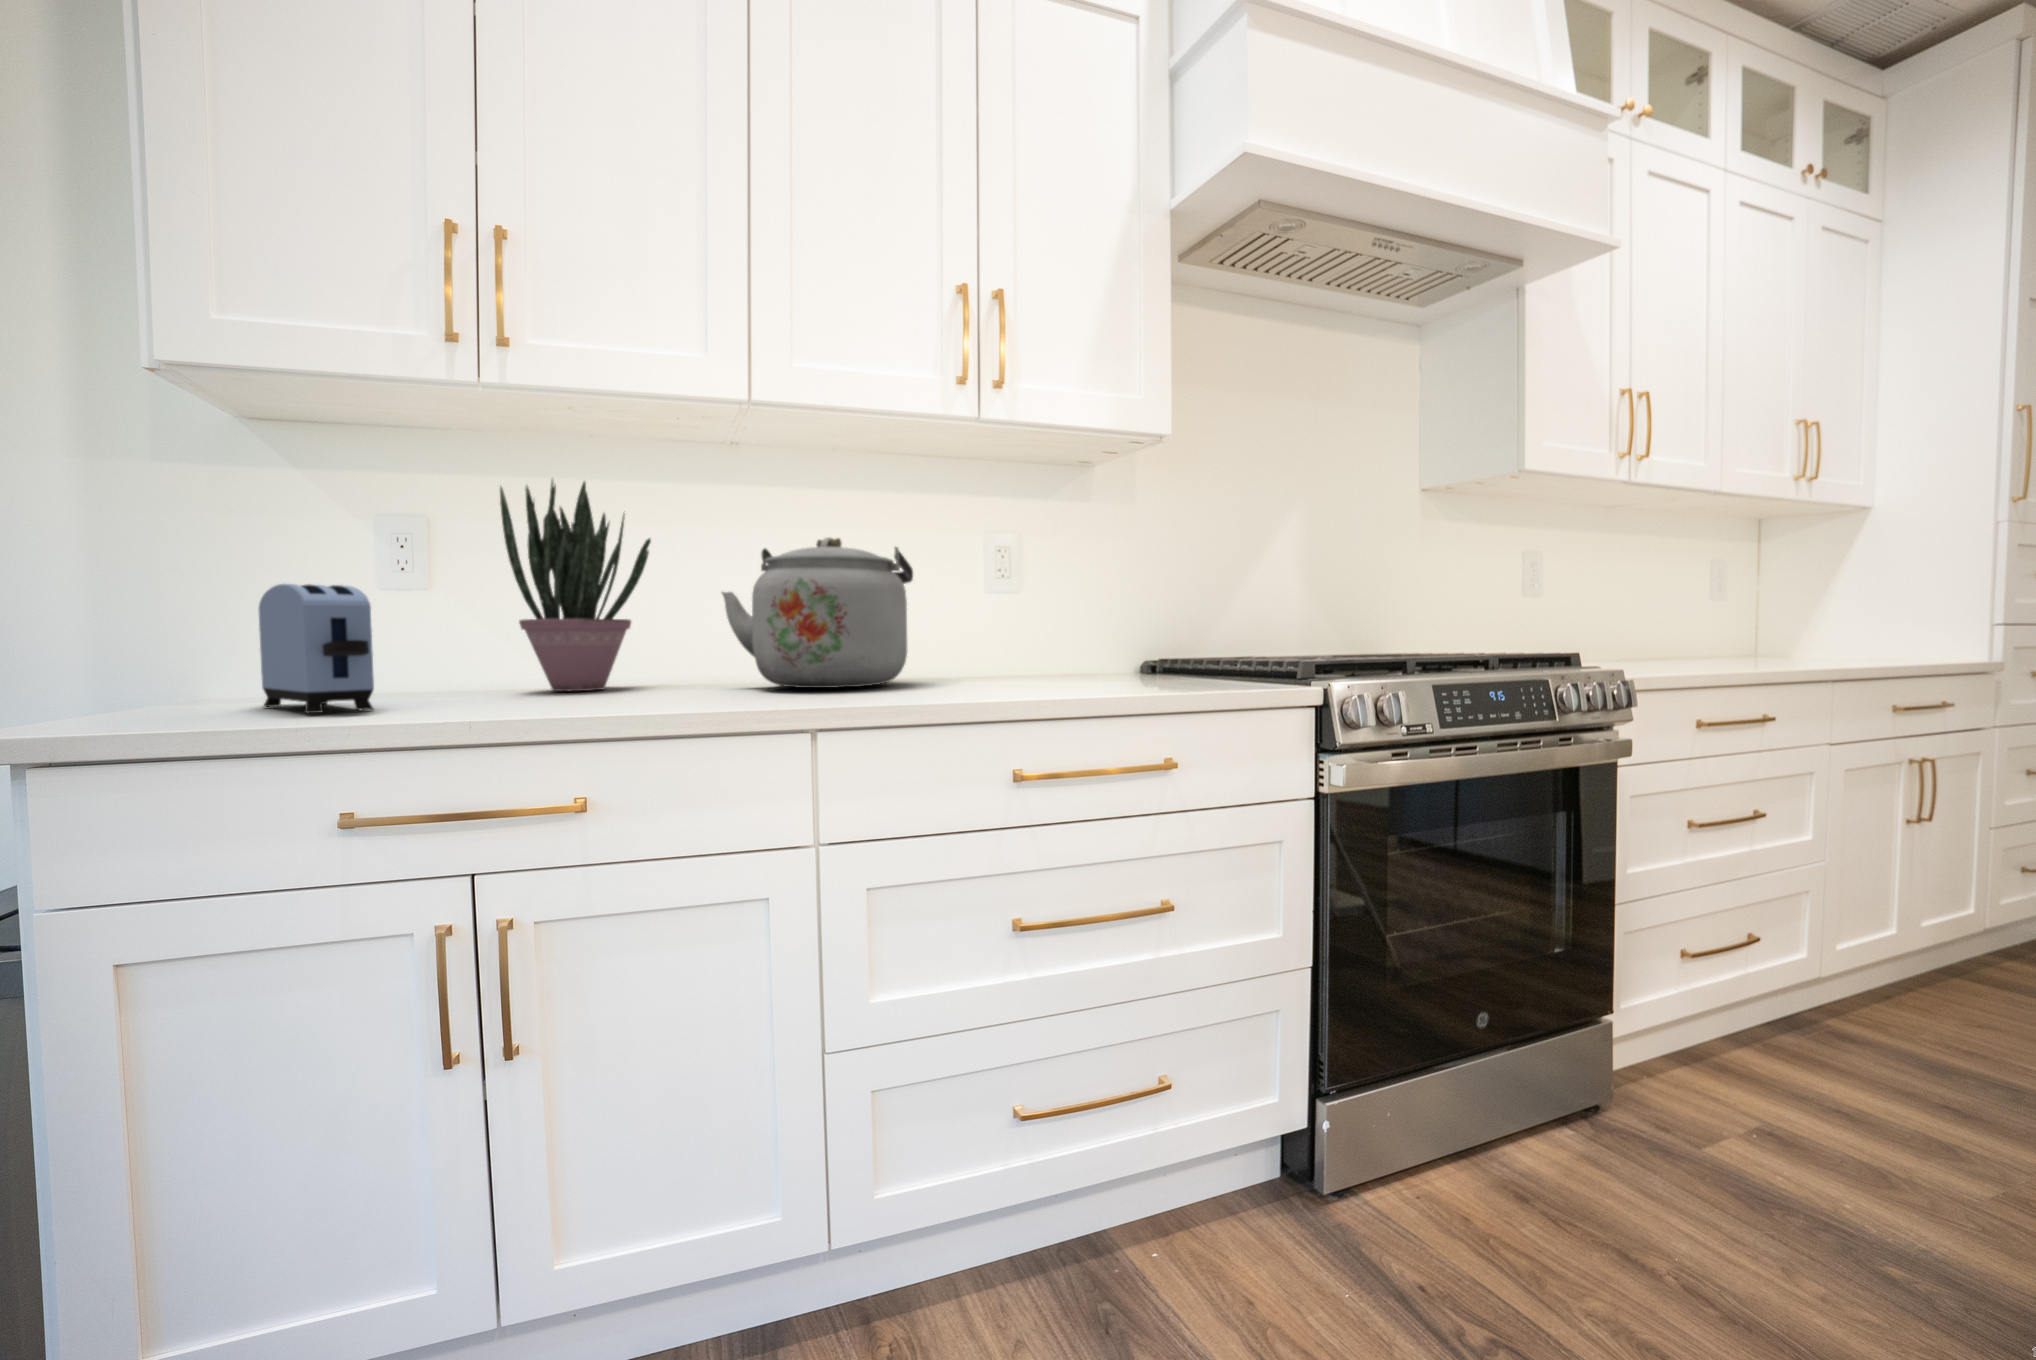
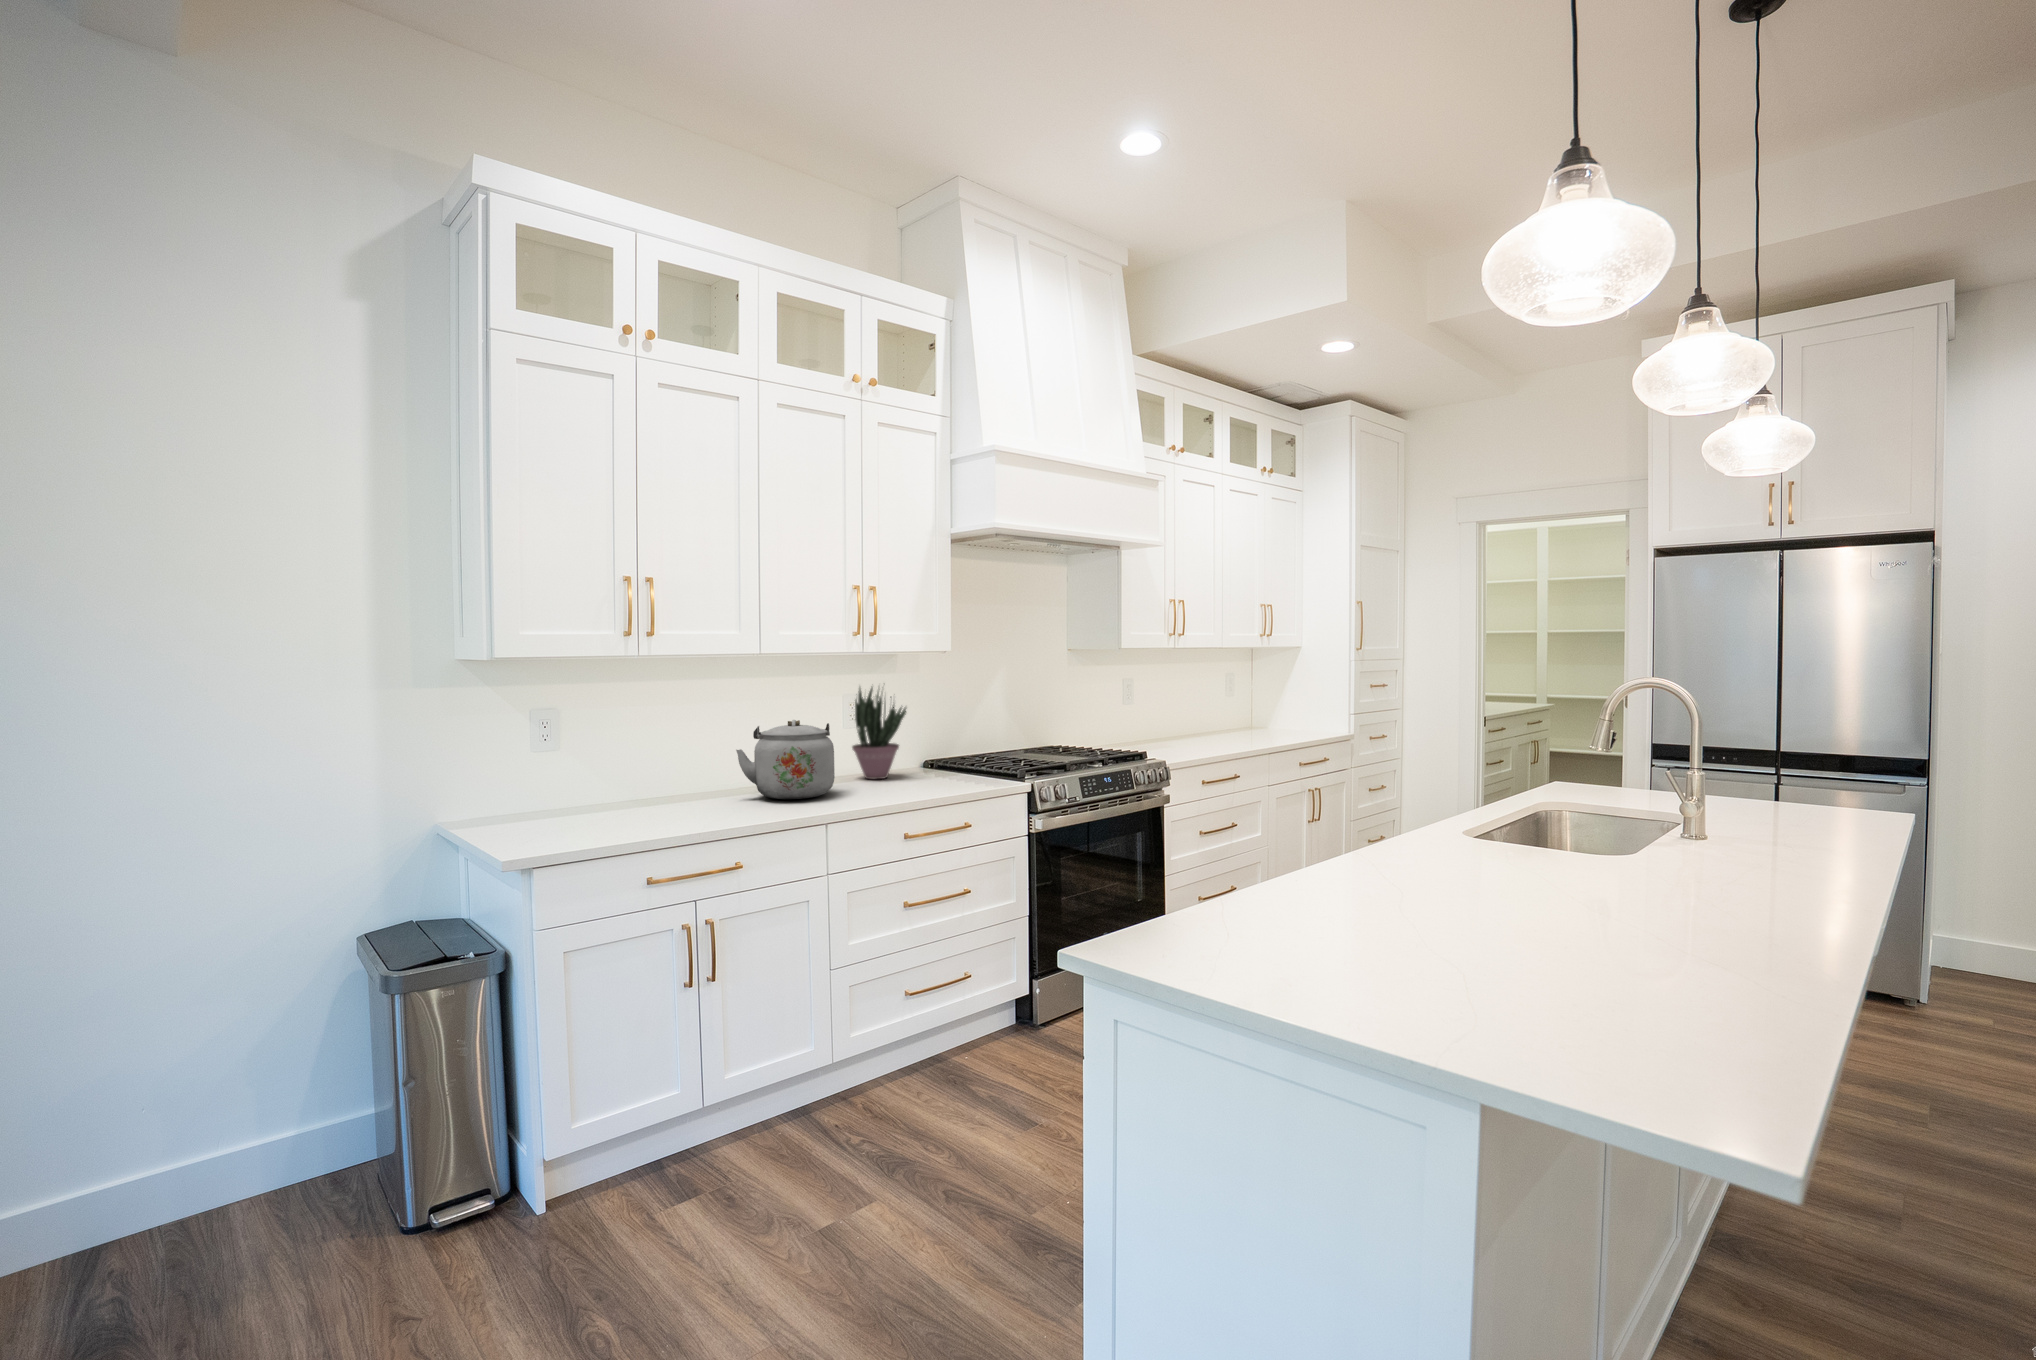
potted plant: present [500,481,651,691] -> present [852,687,906,779]
toaster: present [258,584,374,713] -> none [513,766,613,833]

